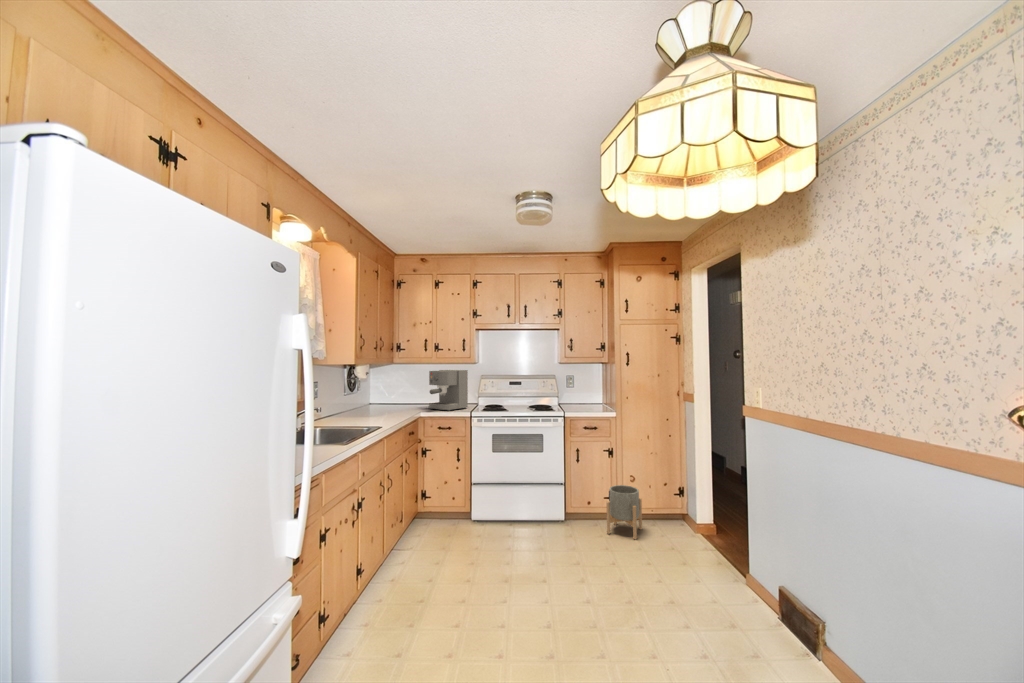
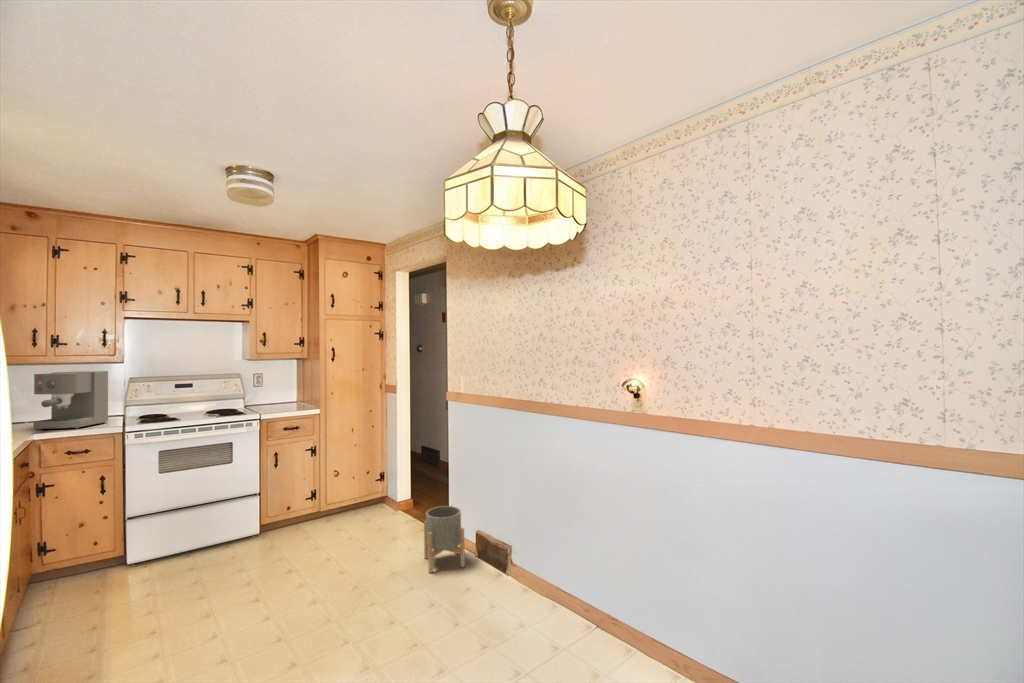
planter: present [606,485,642,539] -> present [424,506,465,573]

